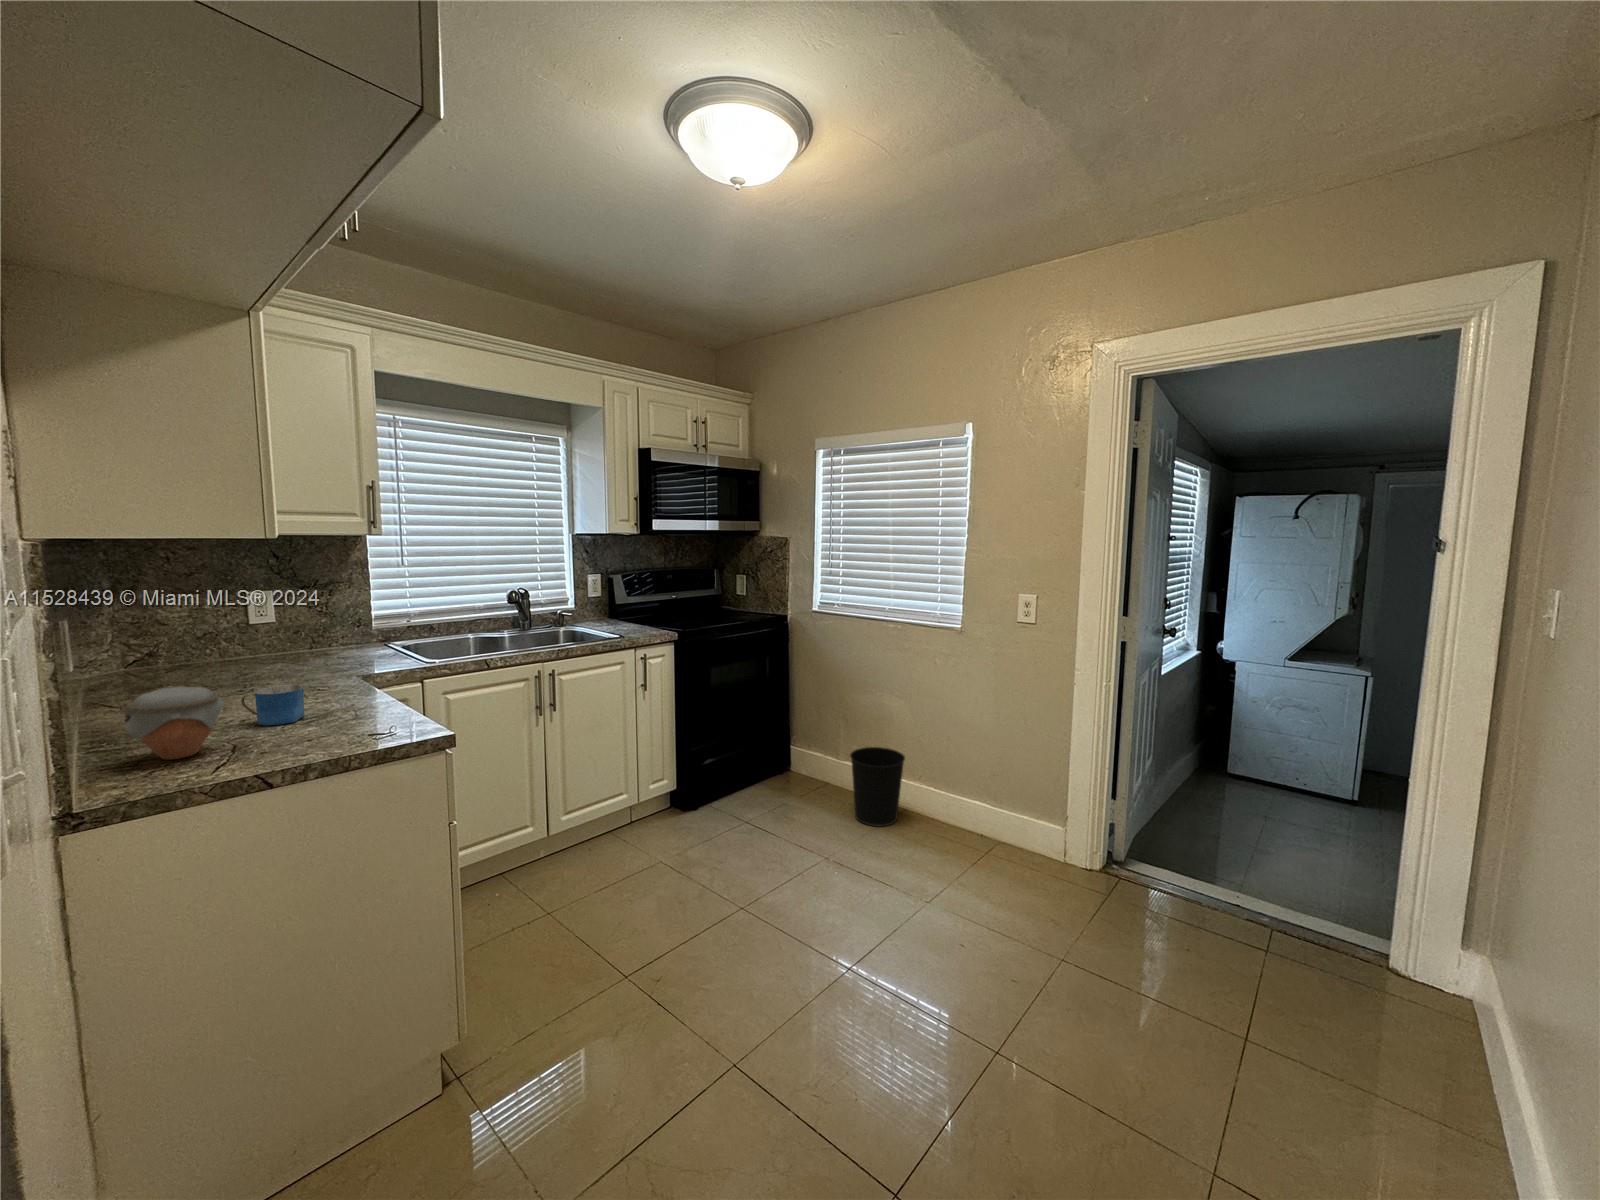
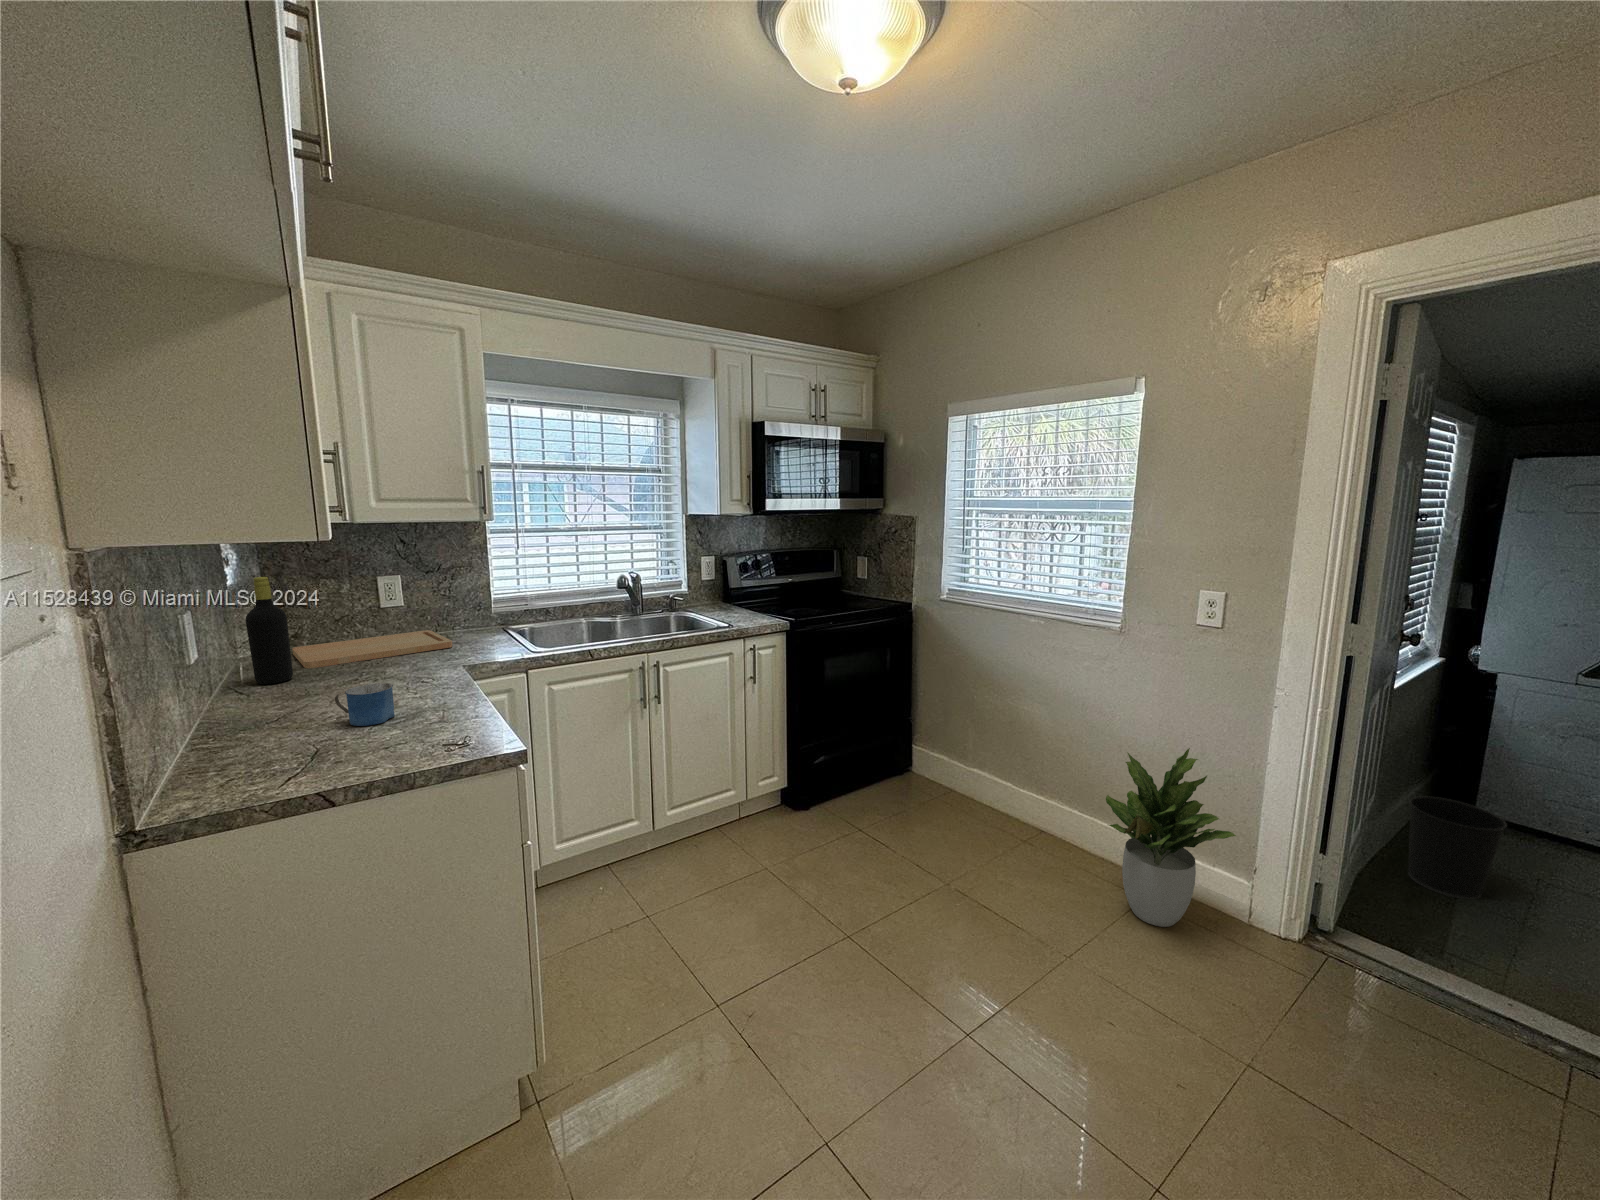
bottle: none [113,587,165,698] -> present [245,577,293,684]
cutting board: none [149,647,337,684] -> present [292,630,452,668]
jar: present [123,686,224,760] -> none [203,689,306,766]
potted plant: none [954,721,1052,872] -> present [1106,748,1236,927]
wastebasket: present [850,747,905,826] -> present [1408,796,1507,899]

